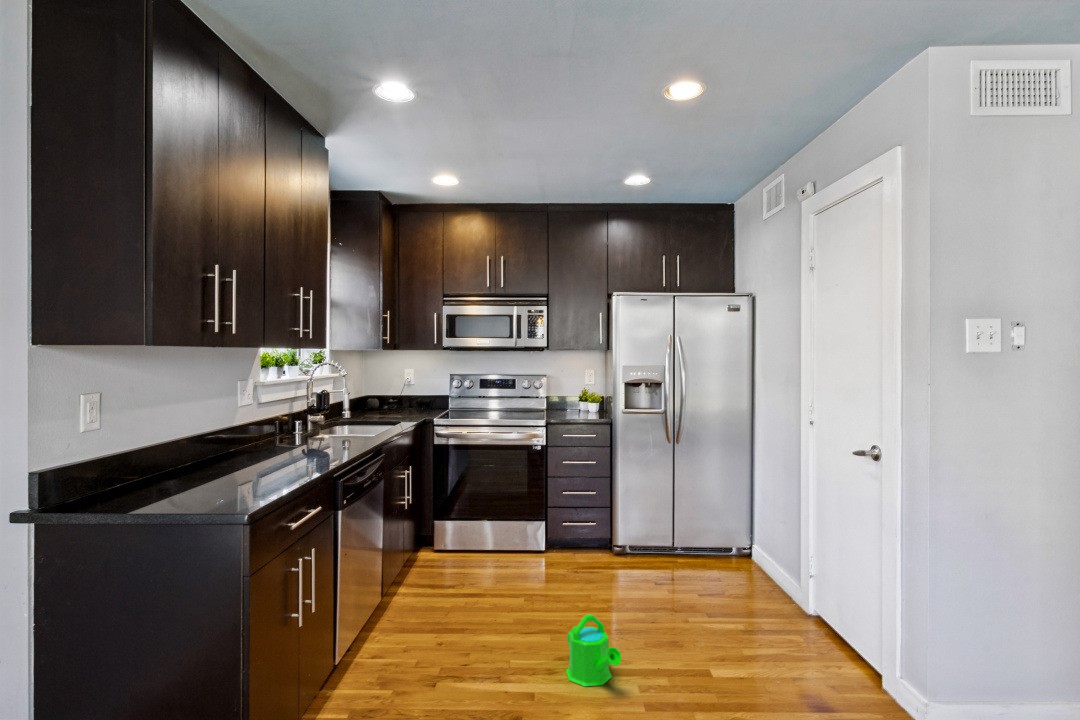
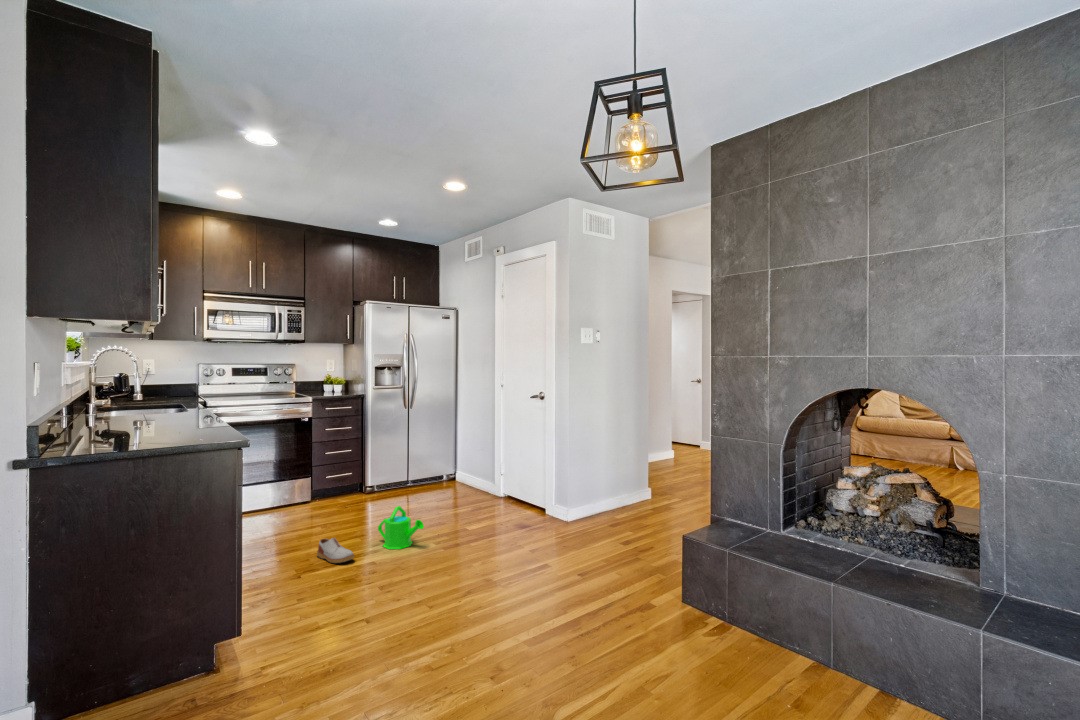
shoe: none [476,638,511,688] -> present [317,538,354,563]

